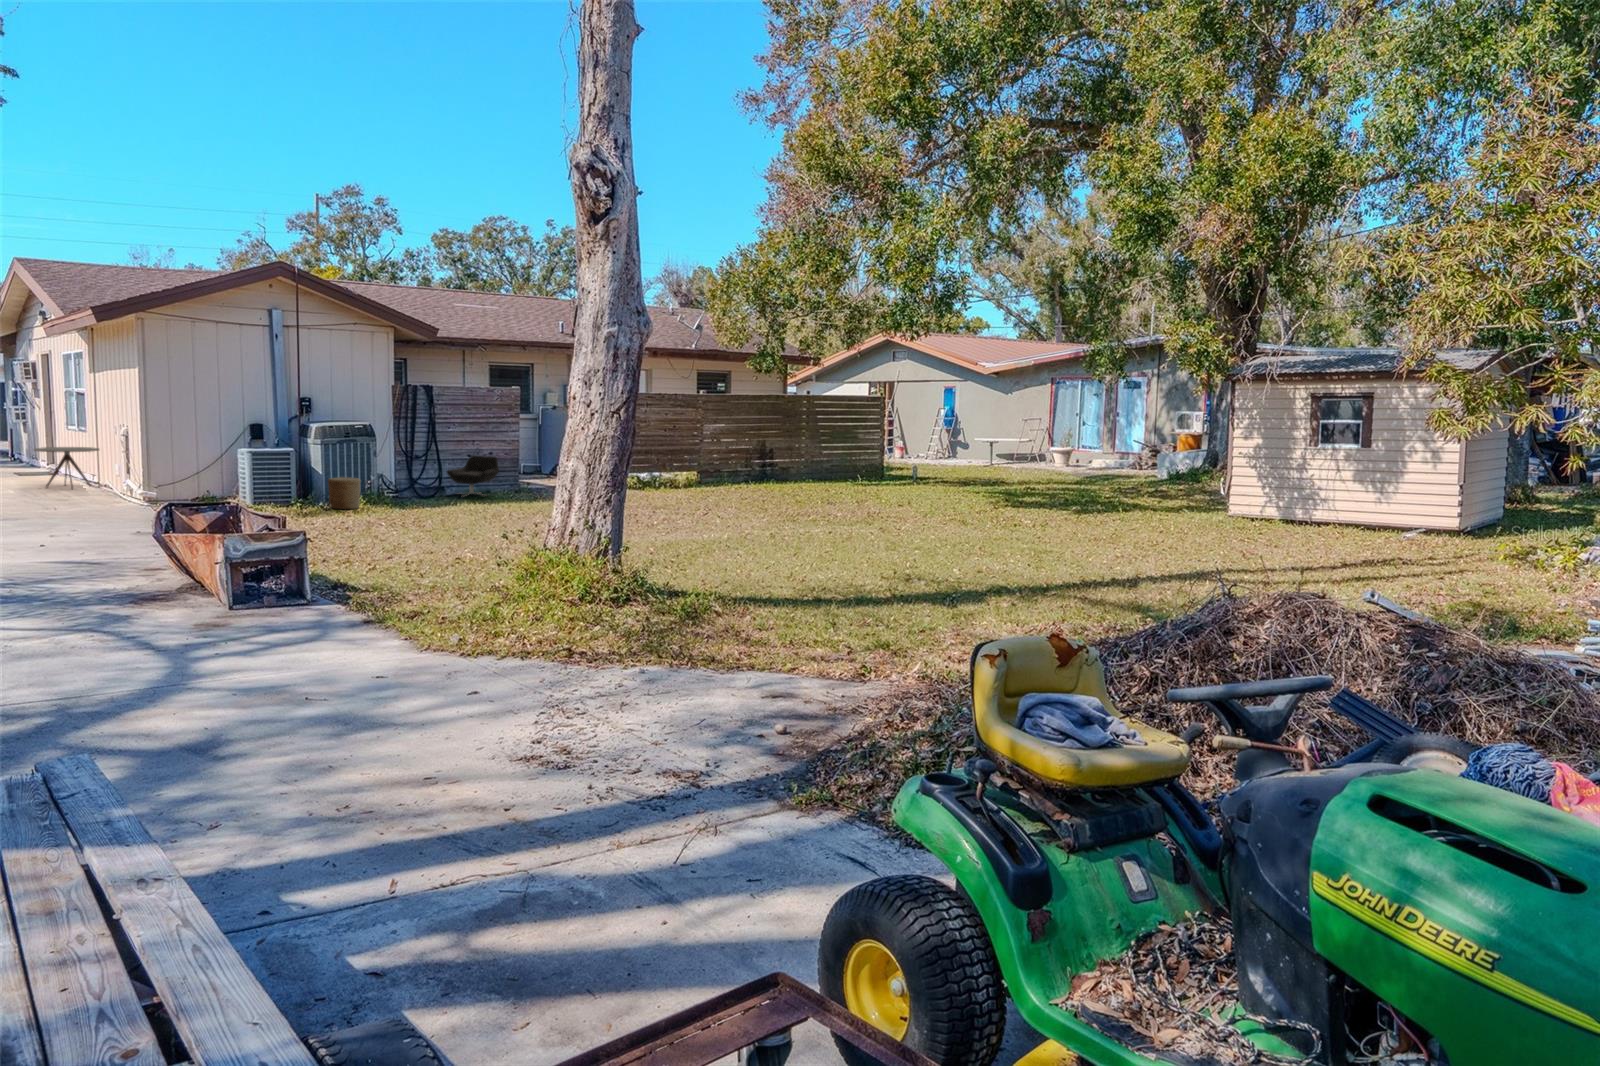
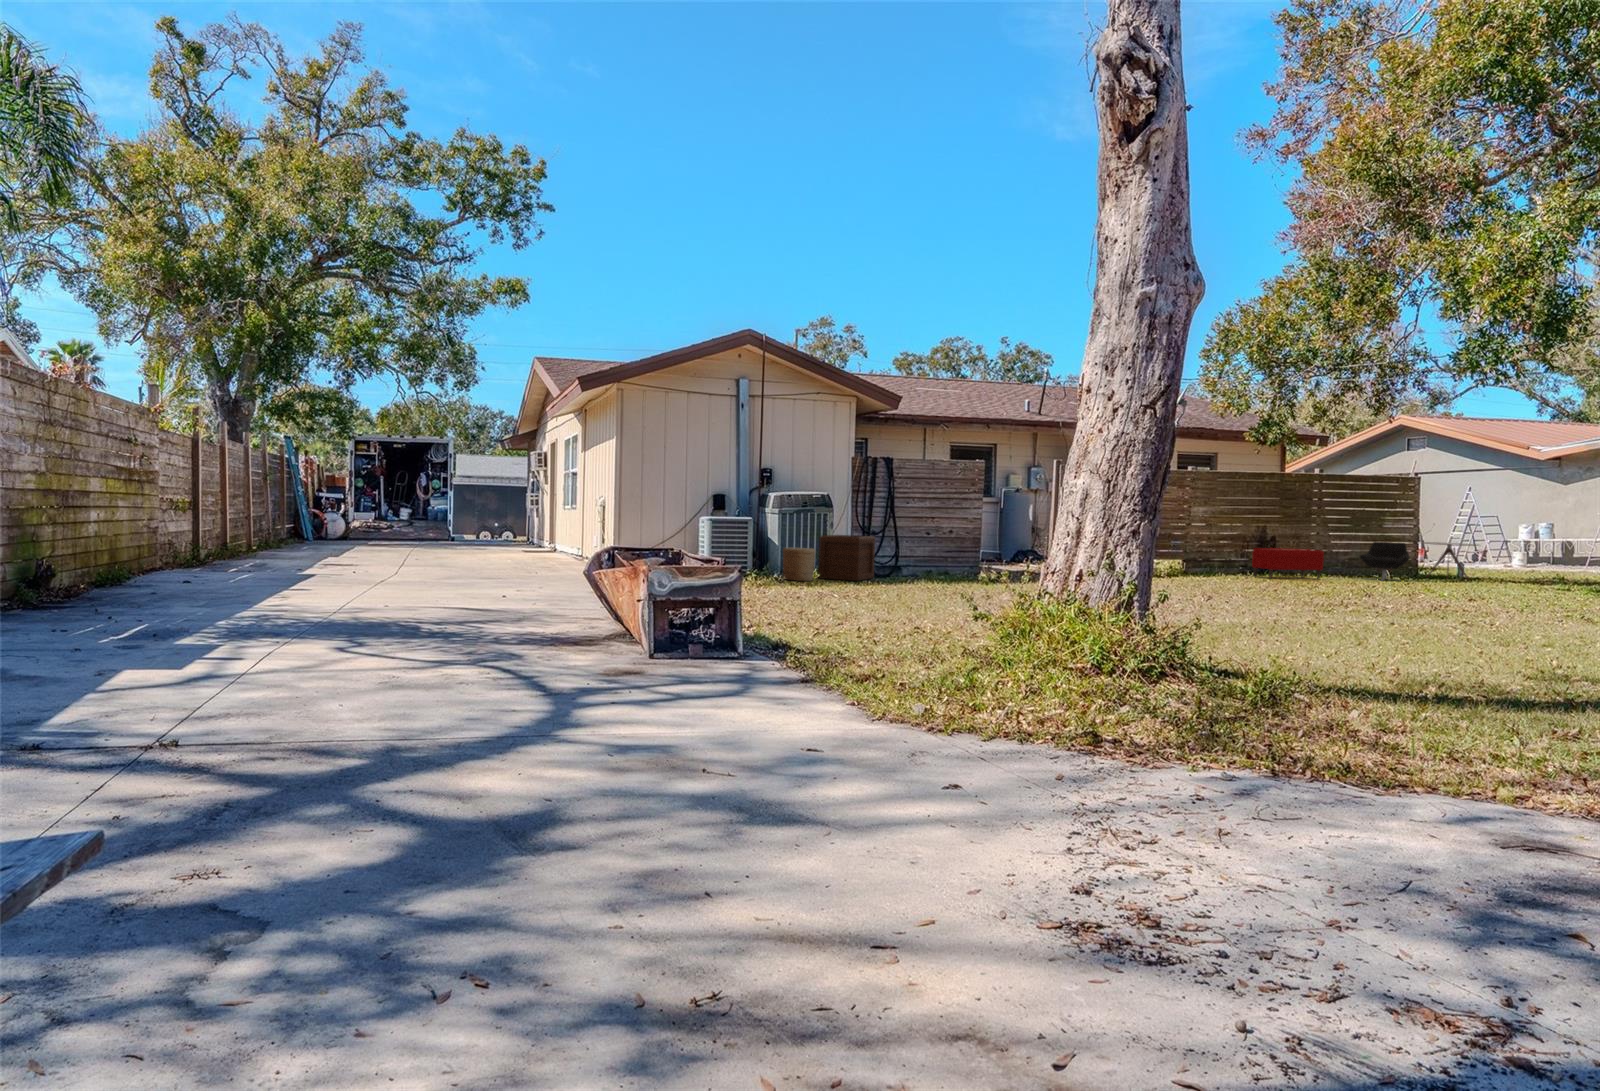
round table: present [34,447,99,488] -> present [1422,542,1478,579]
lounge chair: present [447,455,499,495] -> present [1359,542,1410,580]
bench: none [755,458,811,485] -> present [1252,548,1324,579]
wooden crate: none [364,462,418,507] -> present [818,535,875,581]

